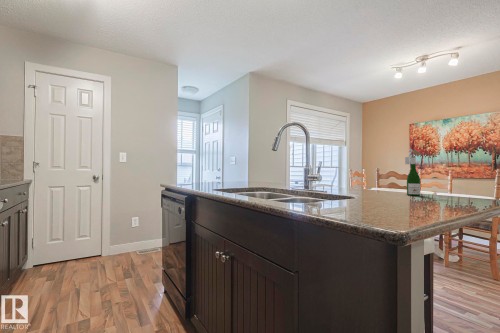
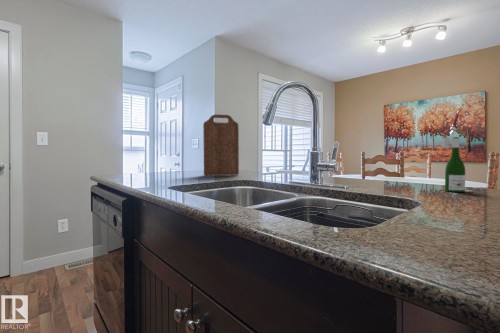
cutting board: none [239,139,265,184] -> present [203,115,239,175]

